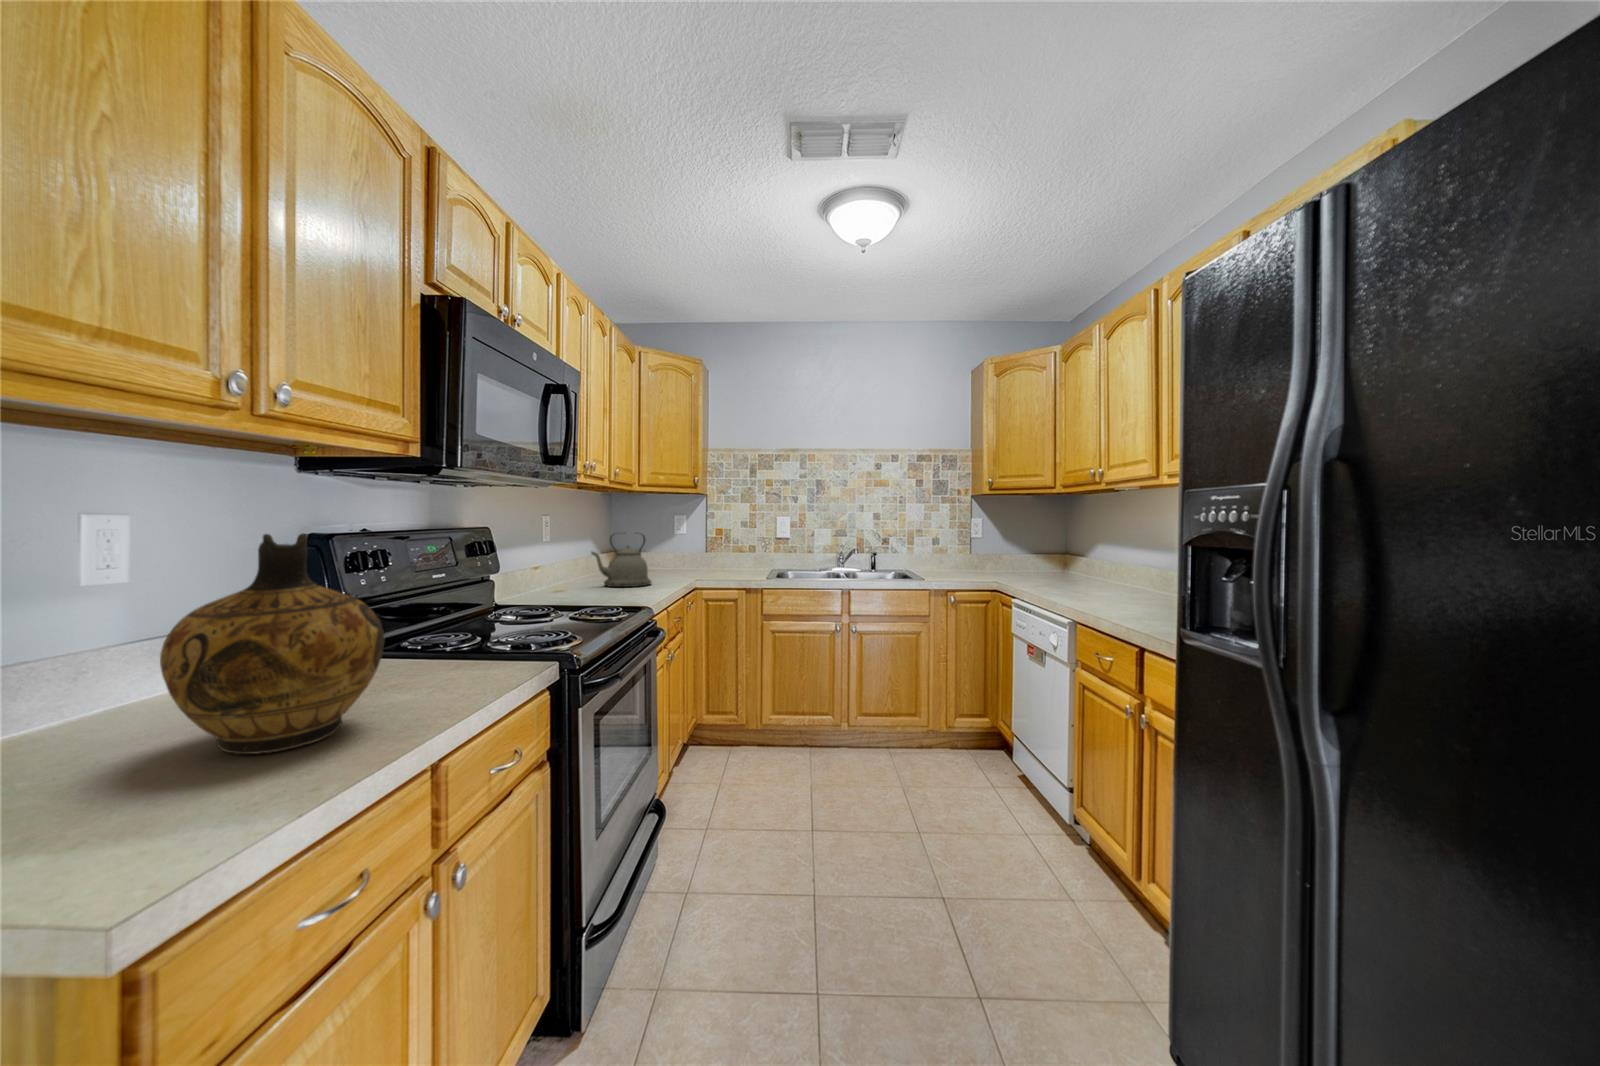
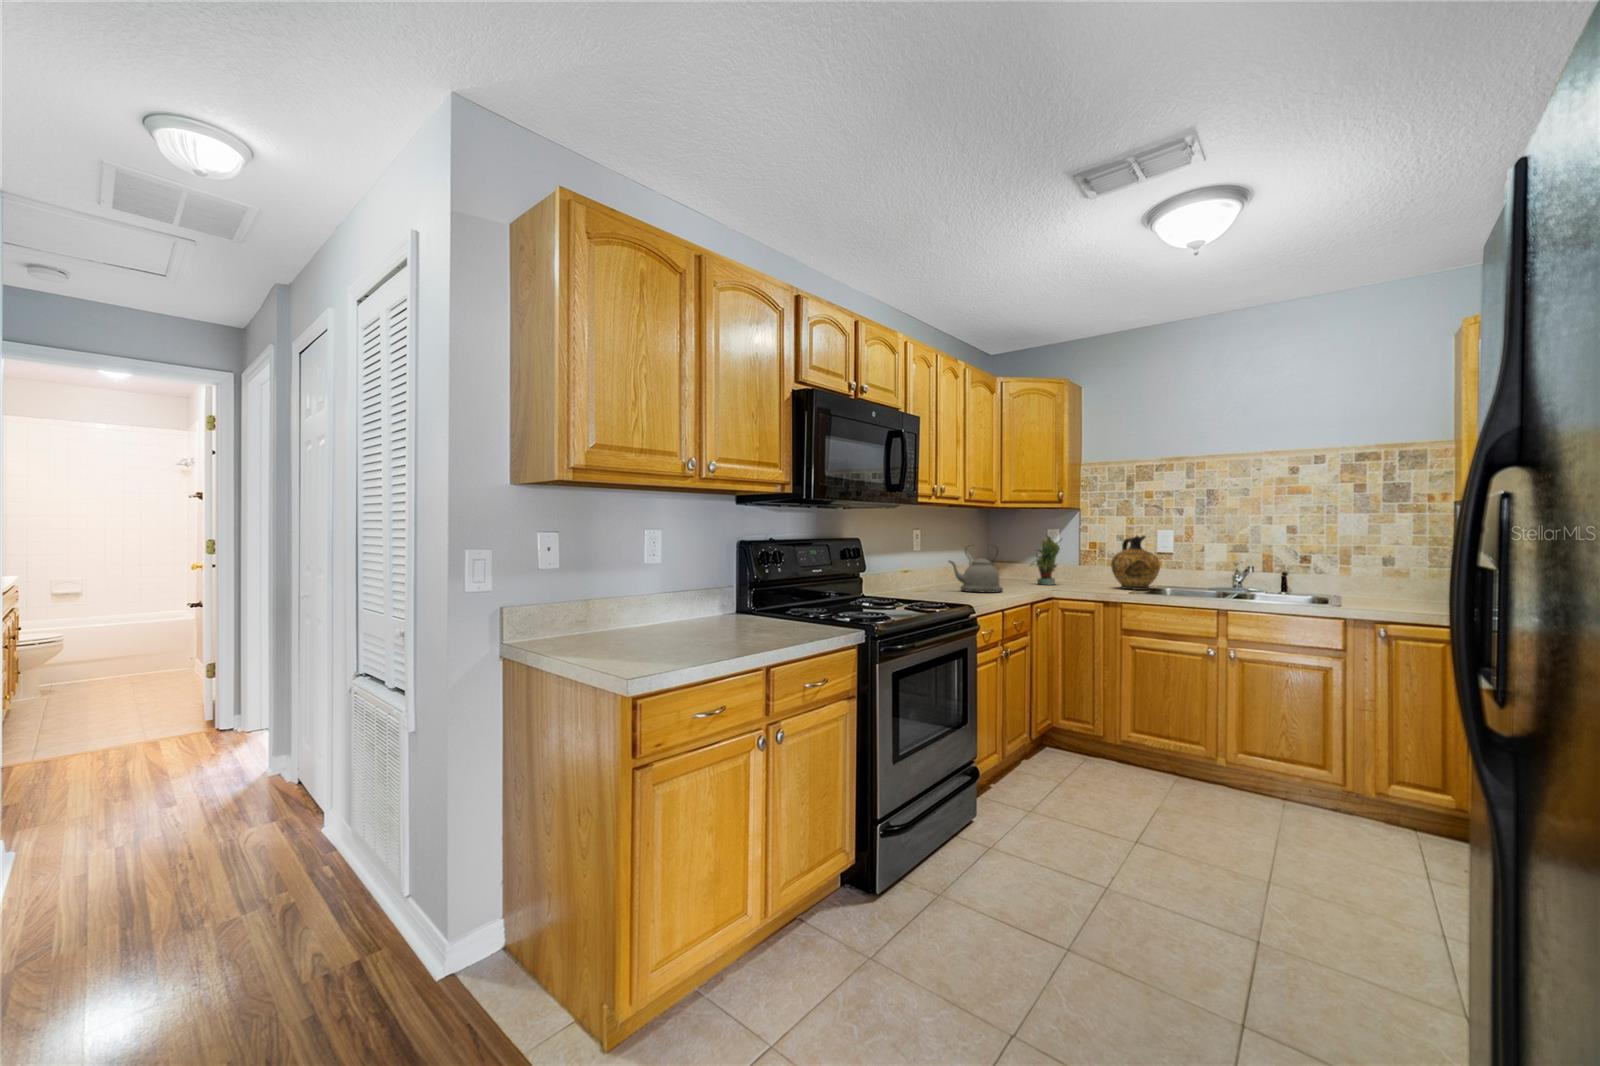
potted plant: none [662,521,694,573] -> present [1031,536,1062,585]
ceramic jug: present [160,534,385,754] -> present [1111,536,1160,590]

